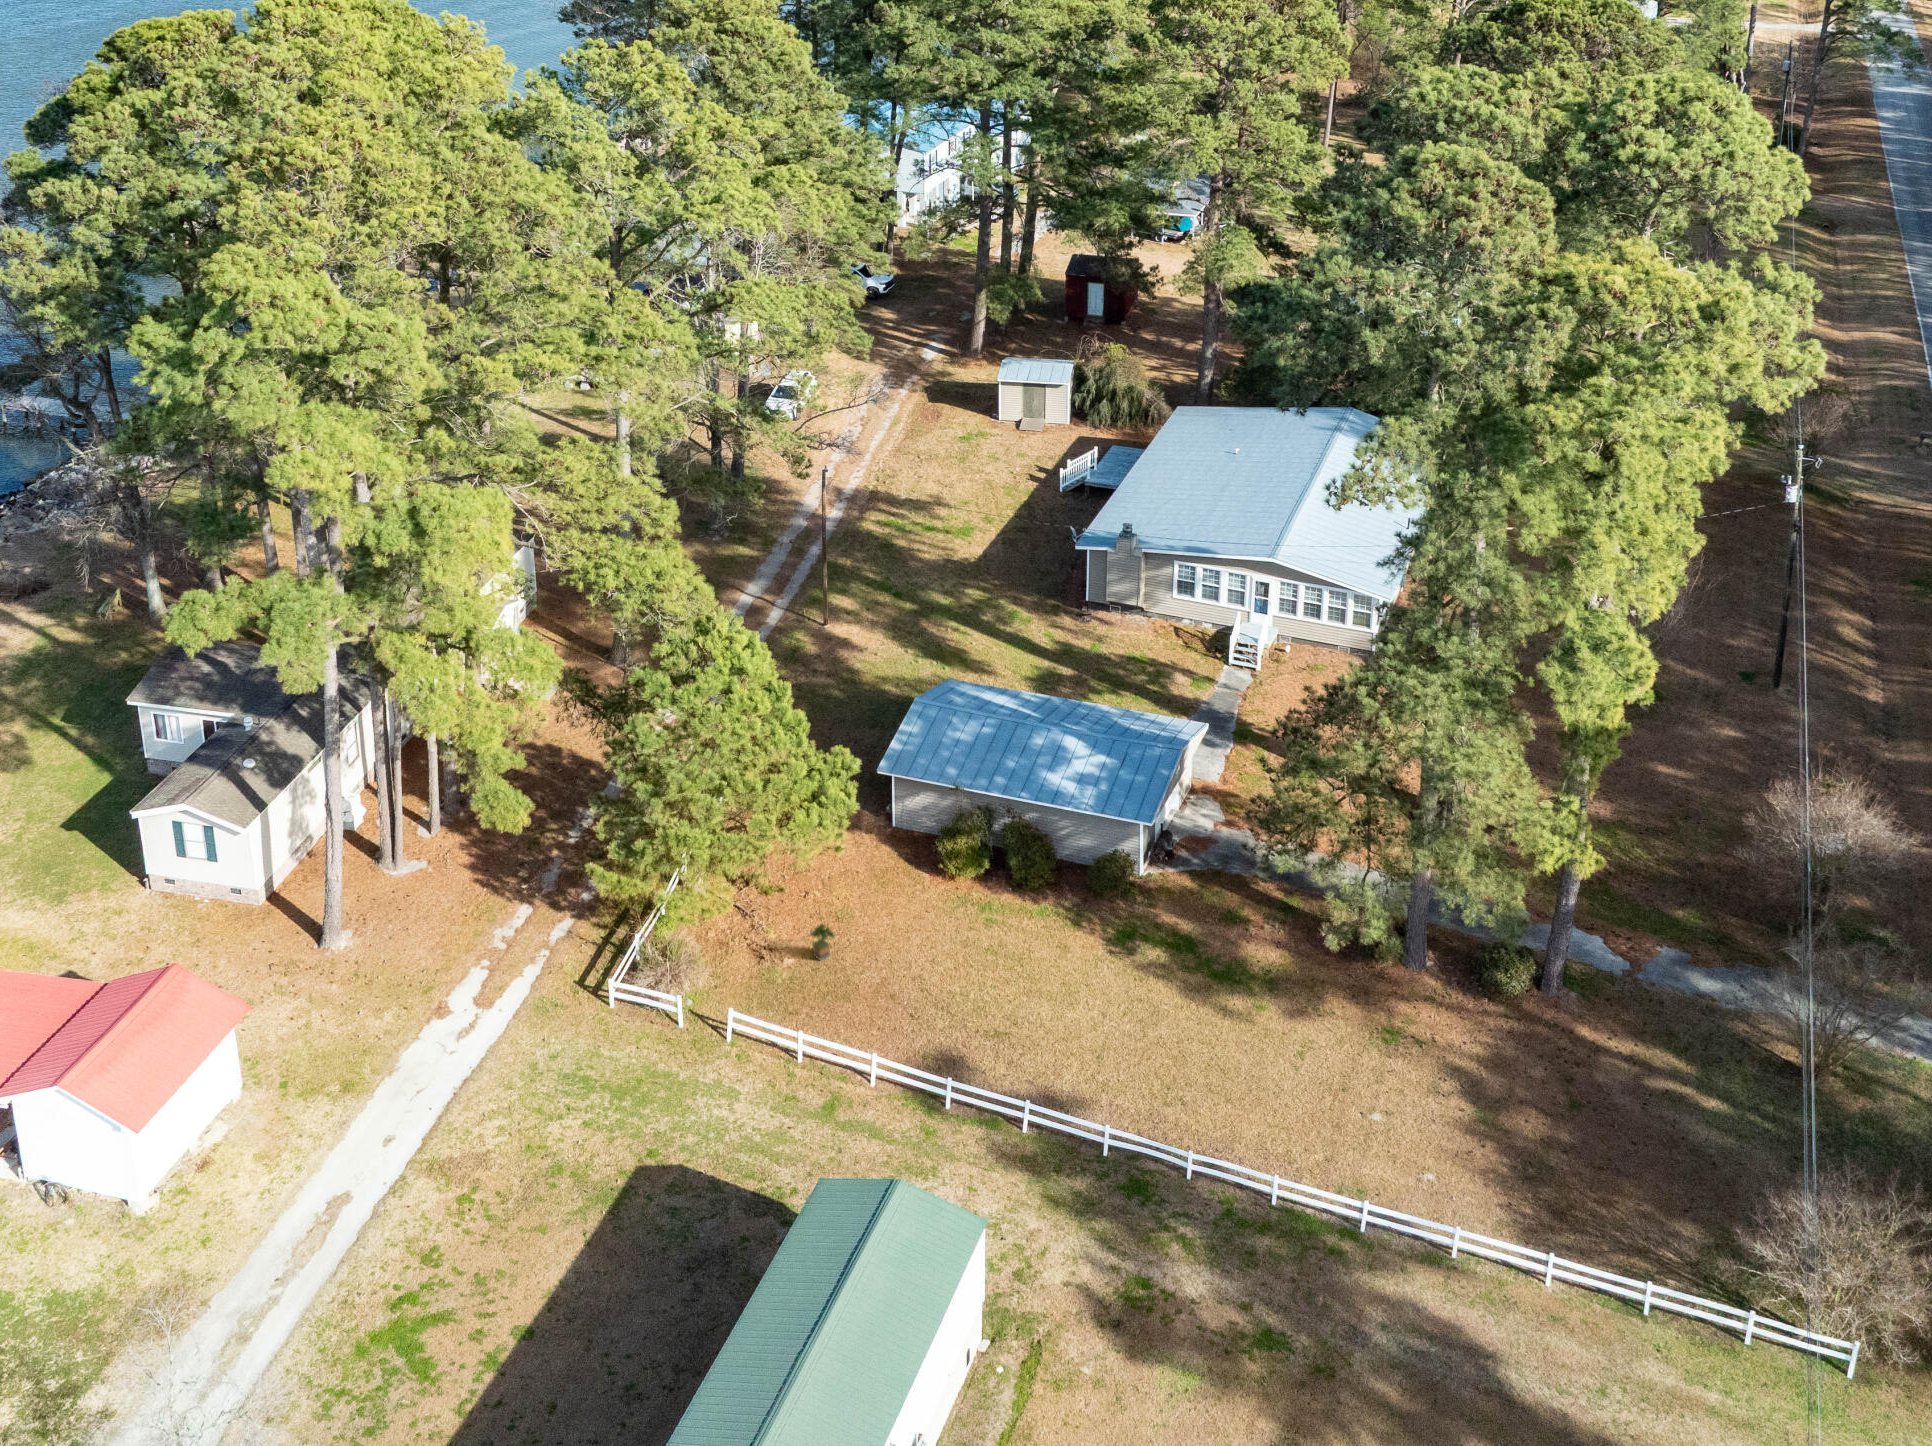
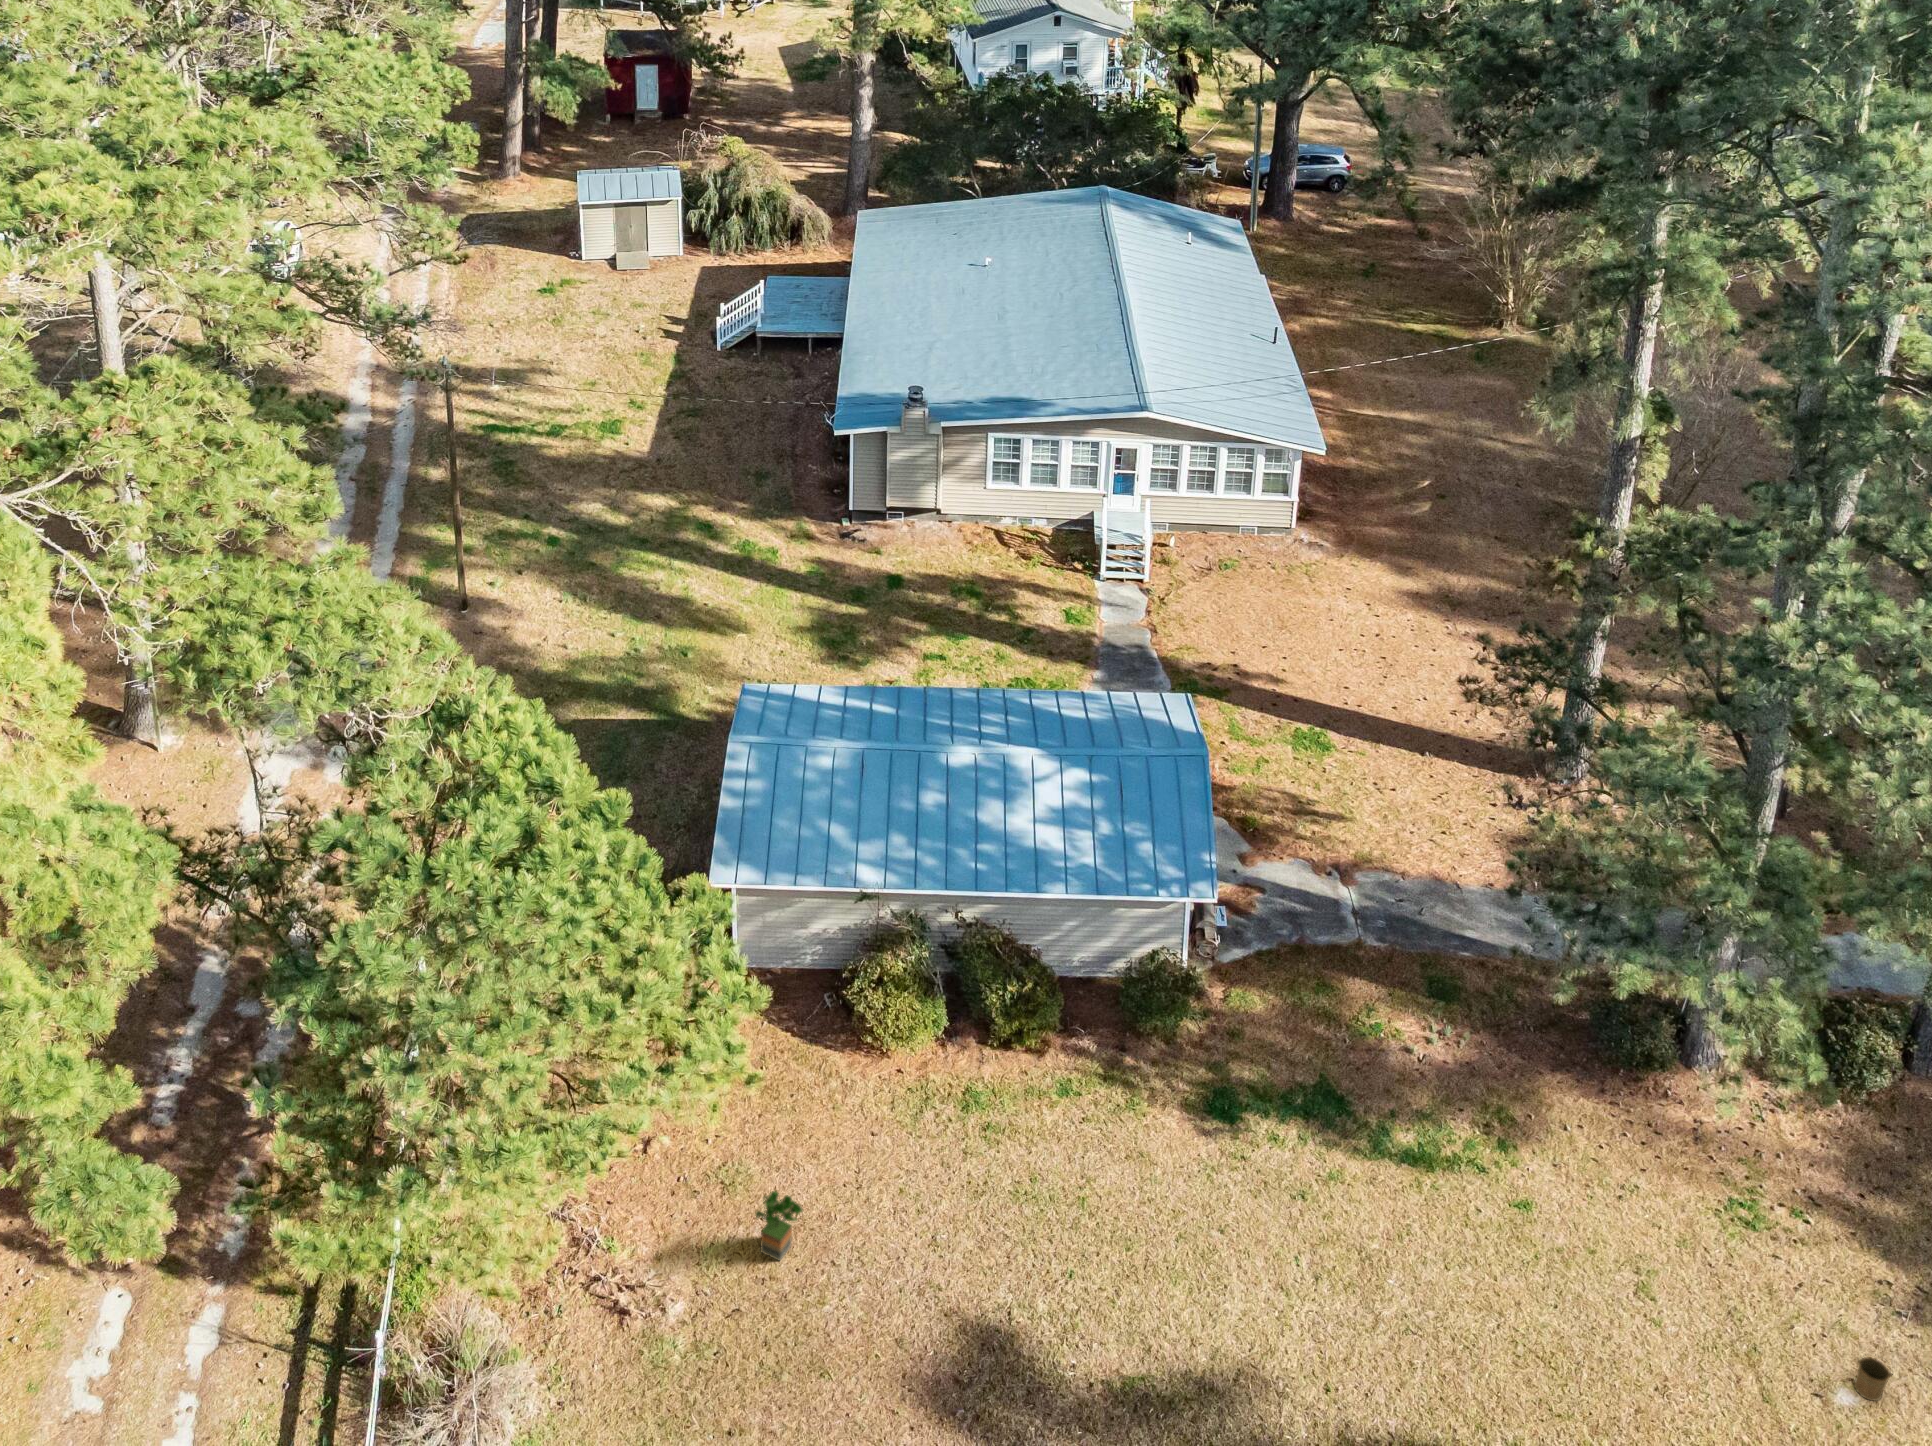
bucket: none [1361,1121,1378,1150] -> present [1854,1354,1893,1401]

